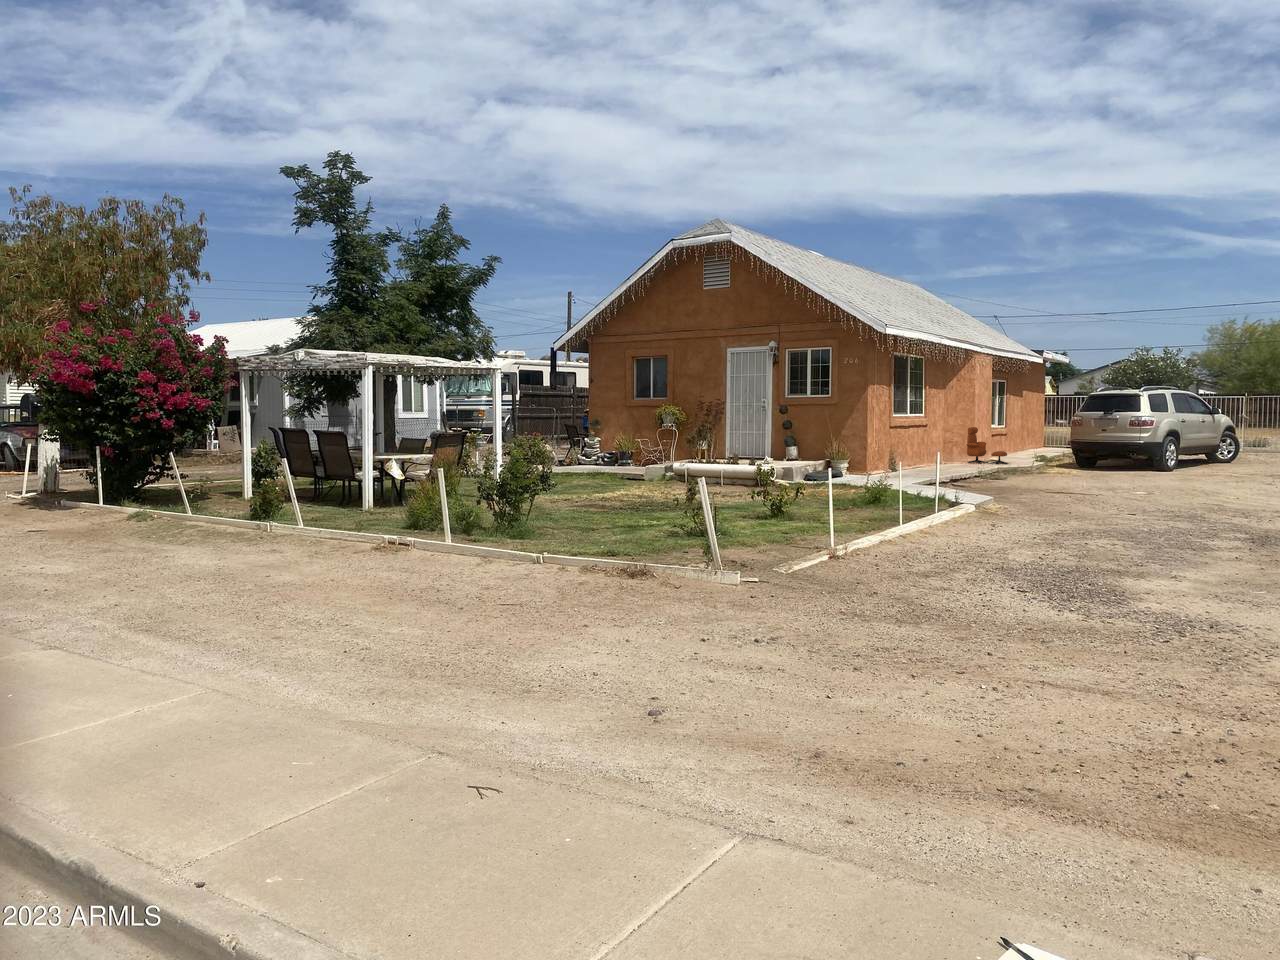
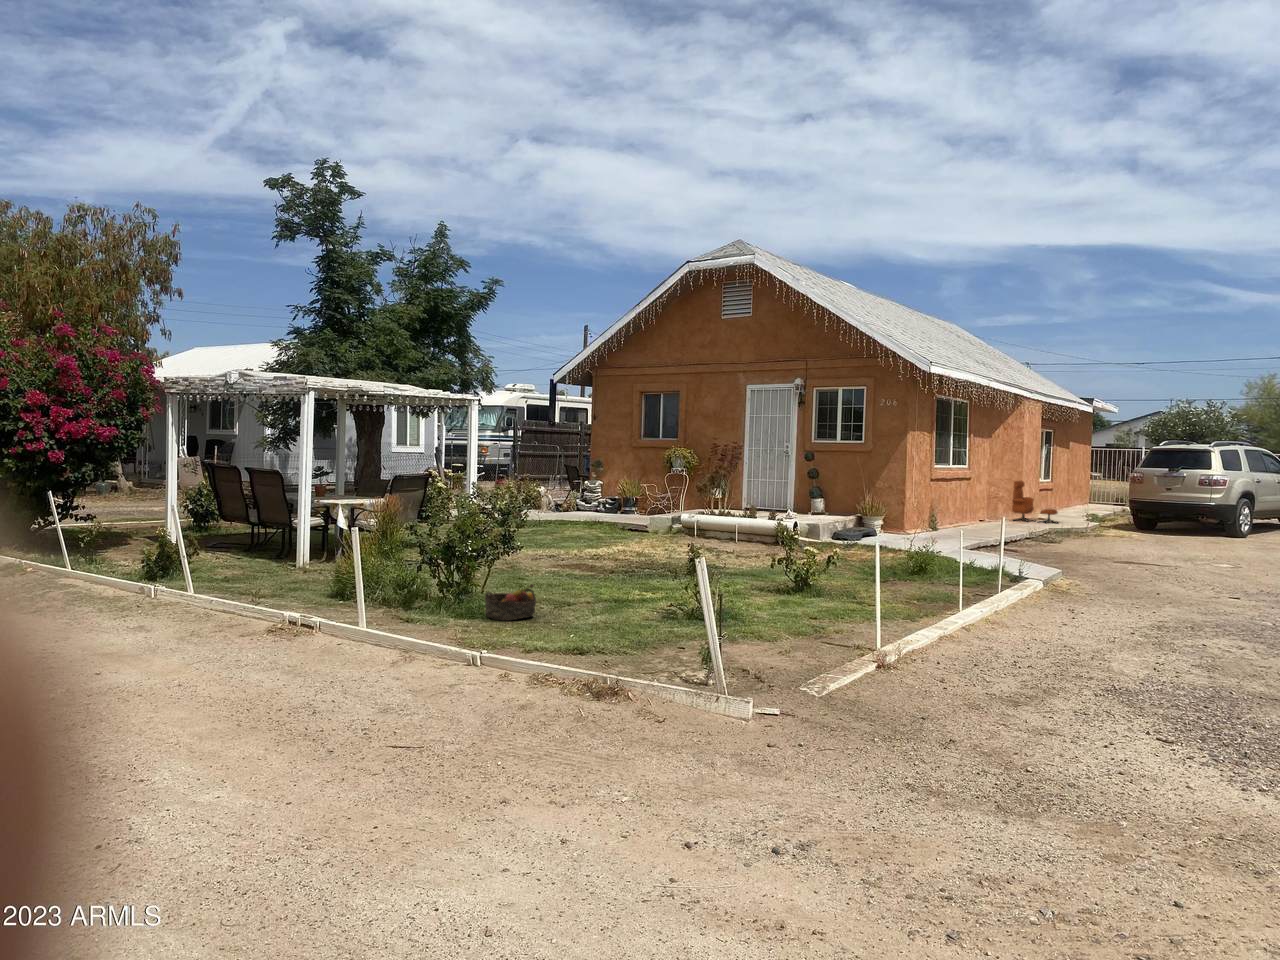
basket: none [522,513,563,542] -> present [485,584,536,621]

